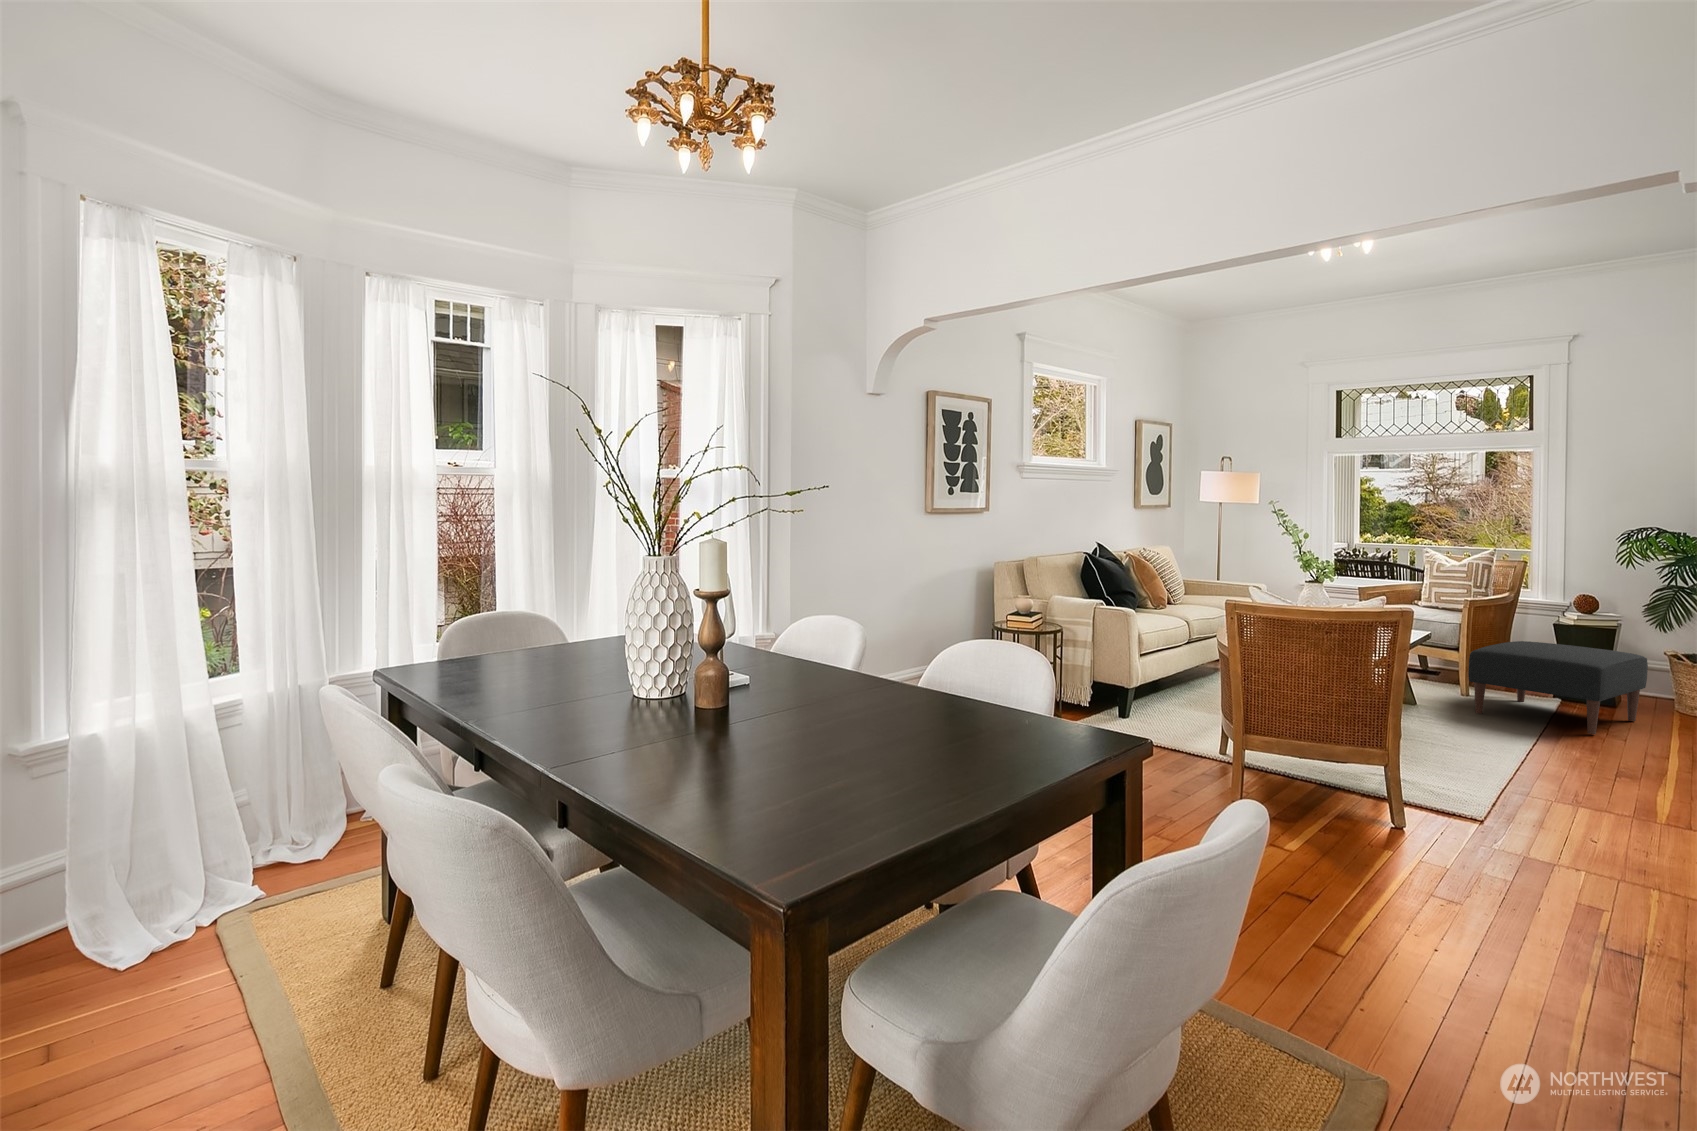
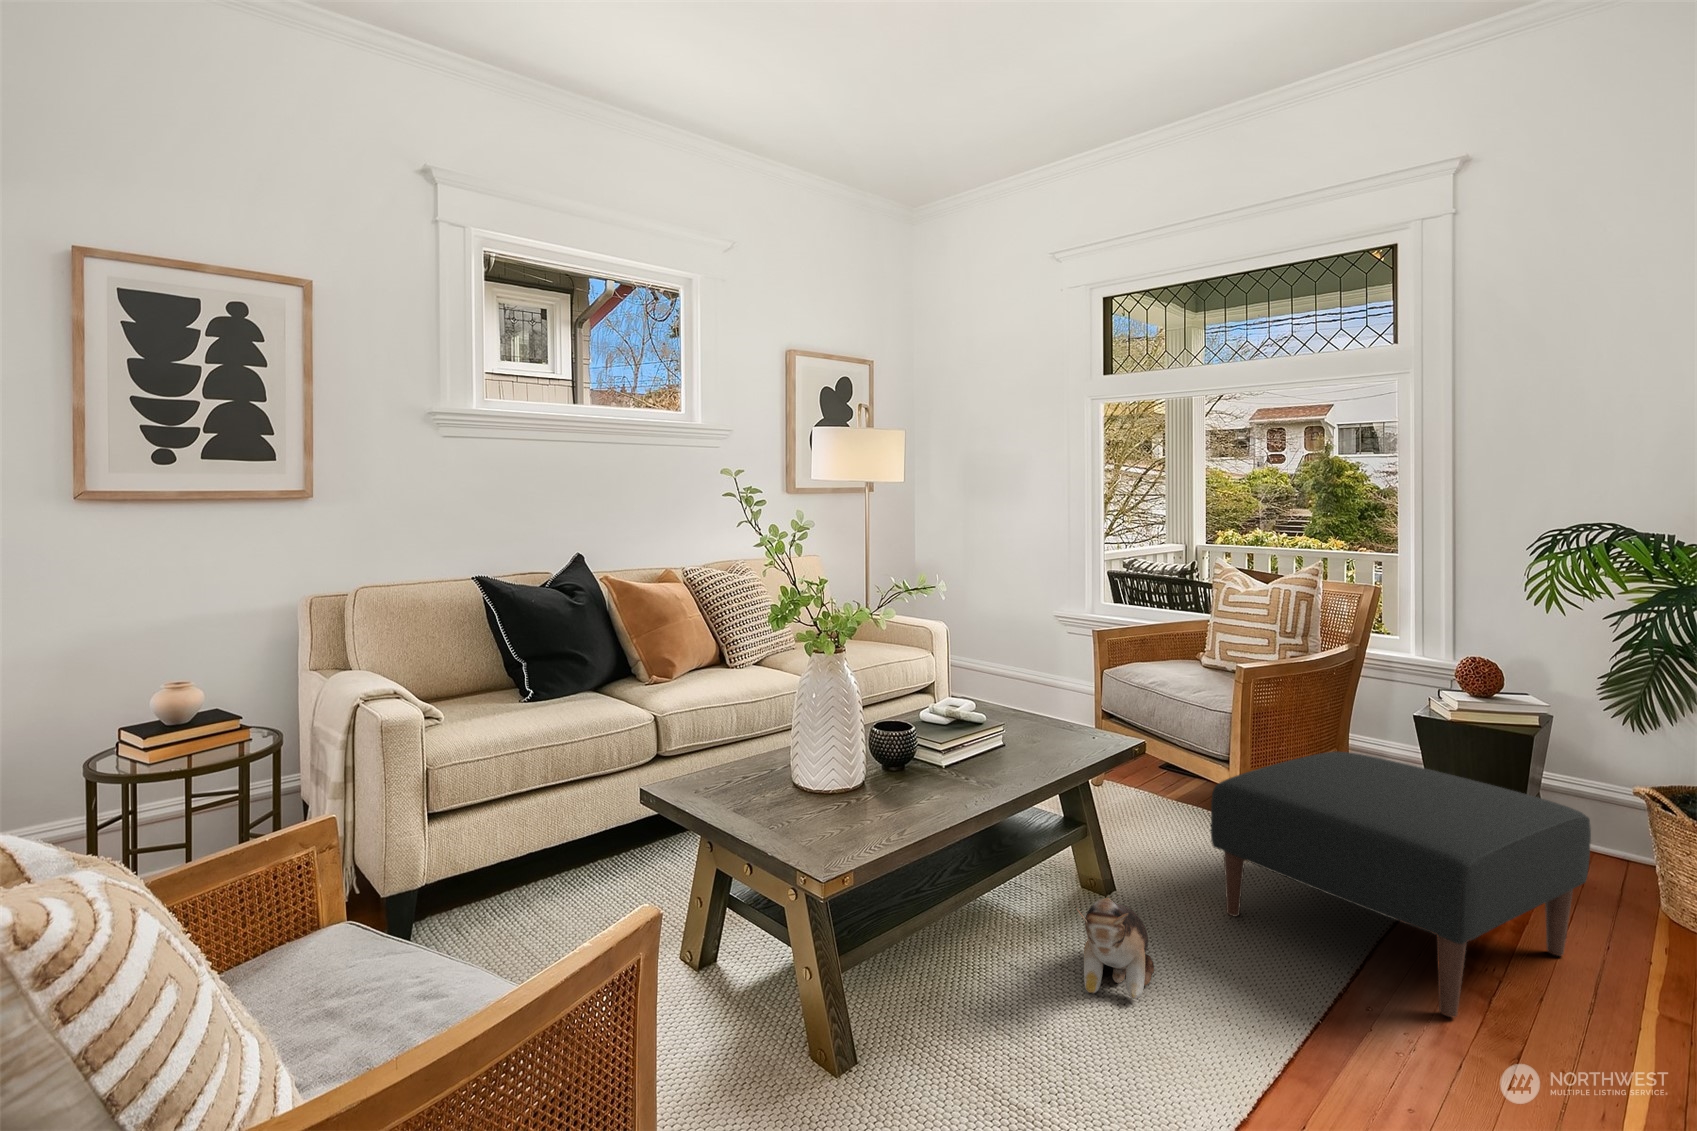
plush toy: none [1429,688,1462,732] -> present [1076,898,1154,999]

